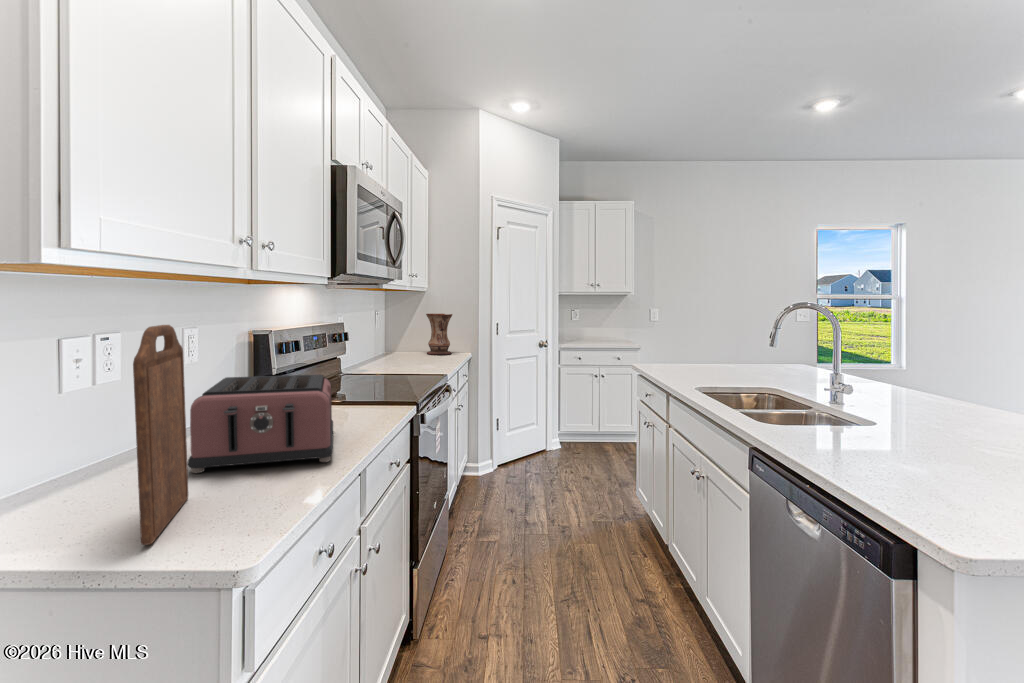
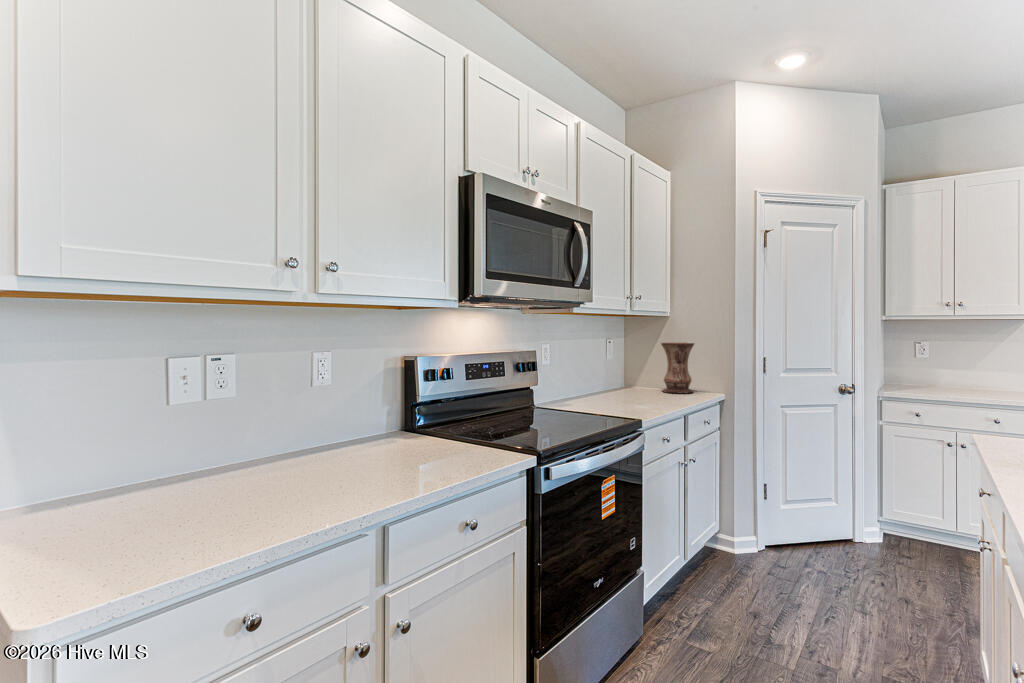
cutting board: present [133,325,188,545] -> none [86,343,196,548]
toaster: present [188,374,333,473] -> none [235,400,415,499]

